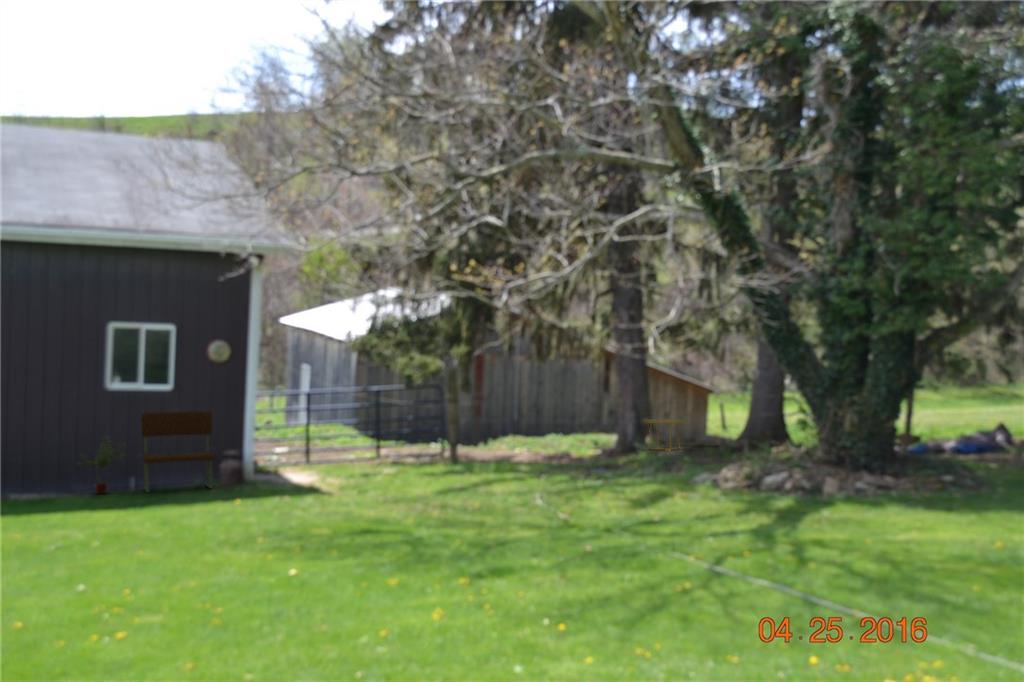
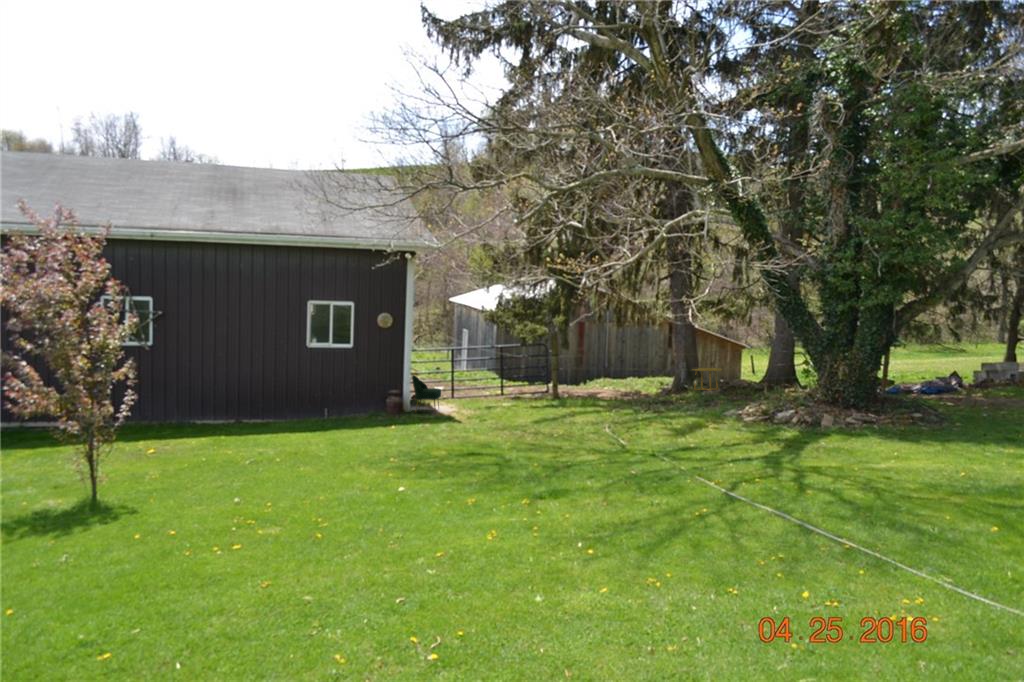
bench: present [141,411,217,492] -> none [337,364,386,419]
chair: none [254,428,295,484] -> present [412,375,441,409]
potted tree: present [78,437,126,494] -> none [295,381,328,419]

